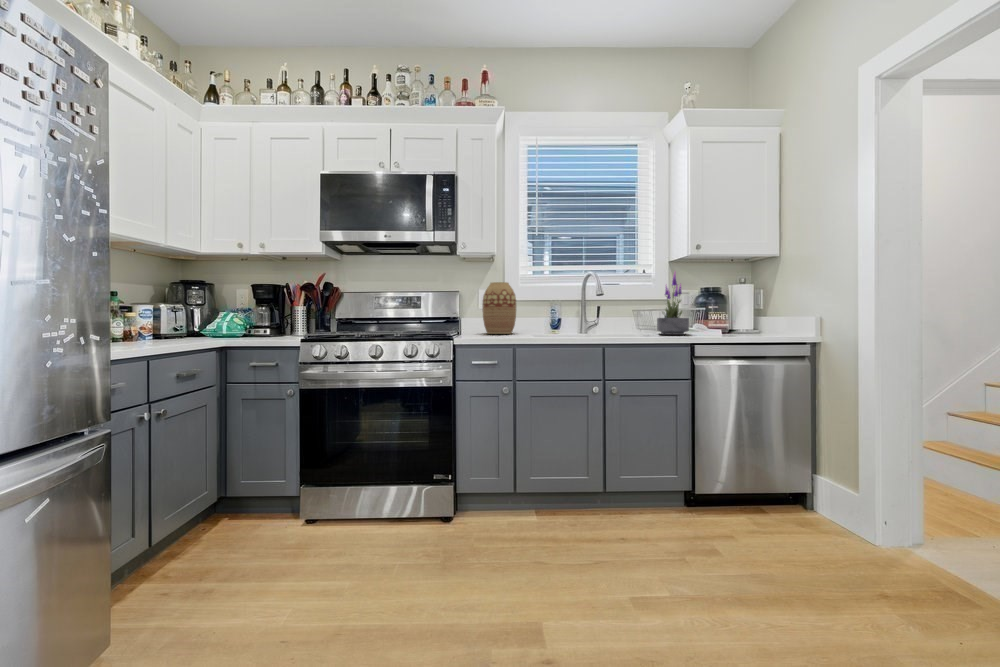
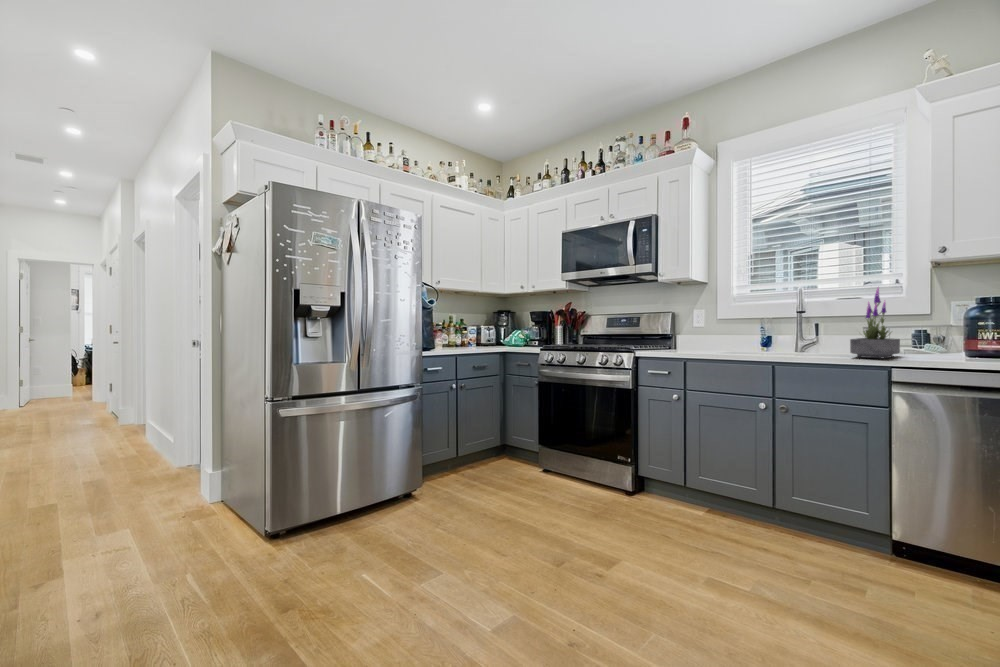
vase: present [483,282,516,334] -> none [683,303,716,349]

